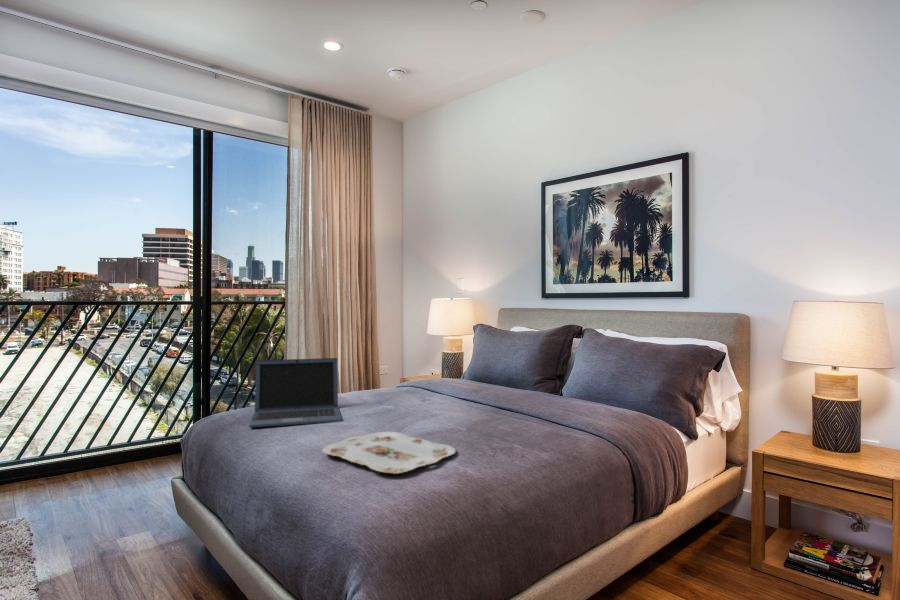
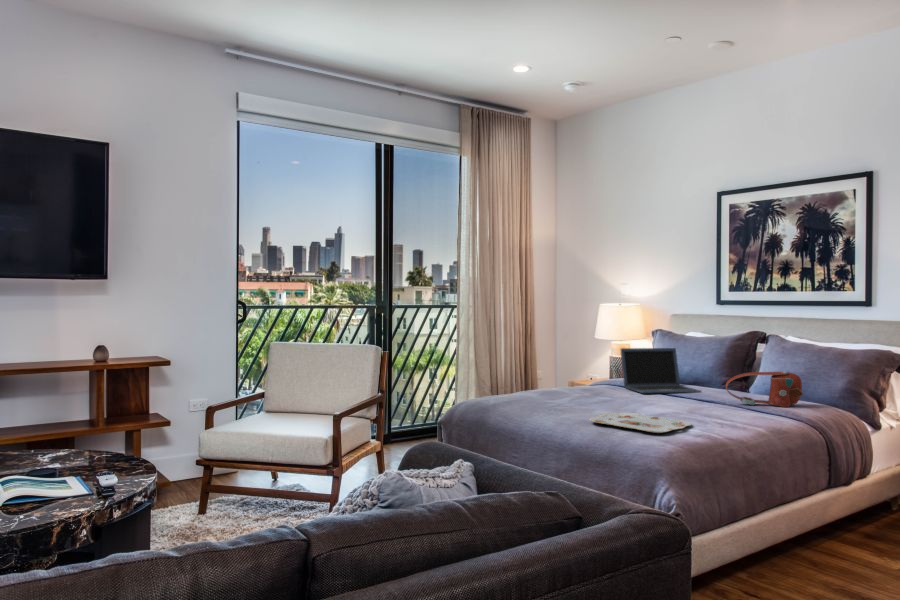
laptop: present [249,358,342,427] -> present [621,348,701,394]
handbag: none [523,373,610,416] -> present [726,371,803,407]

